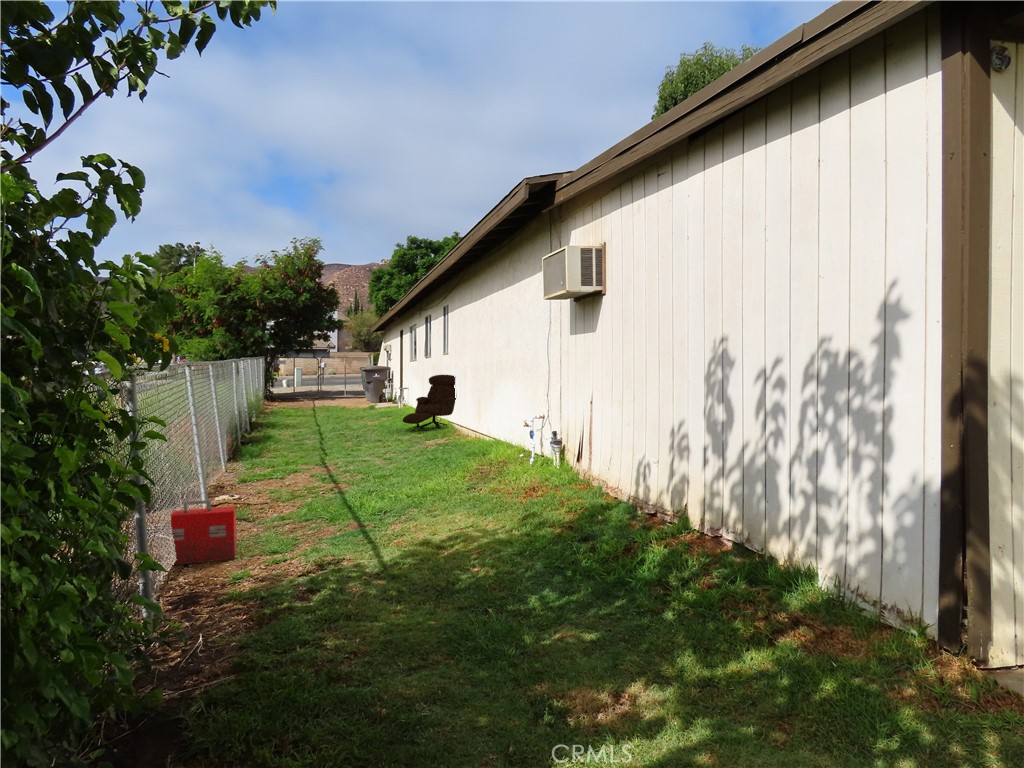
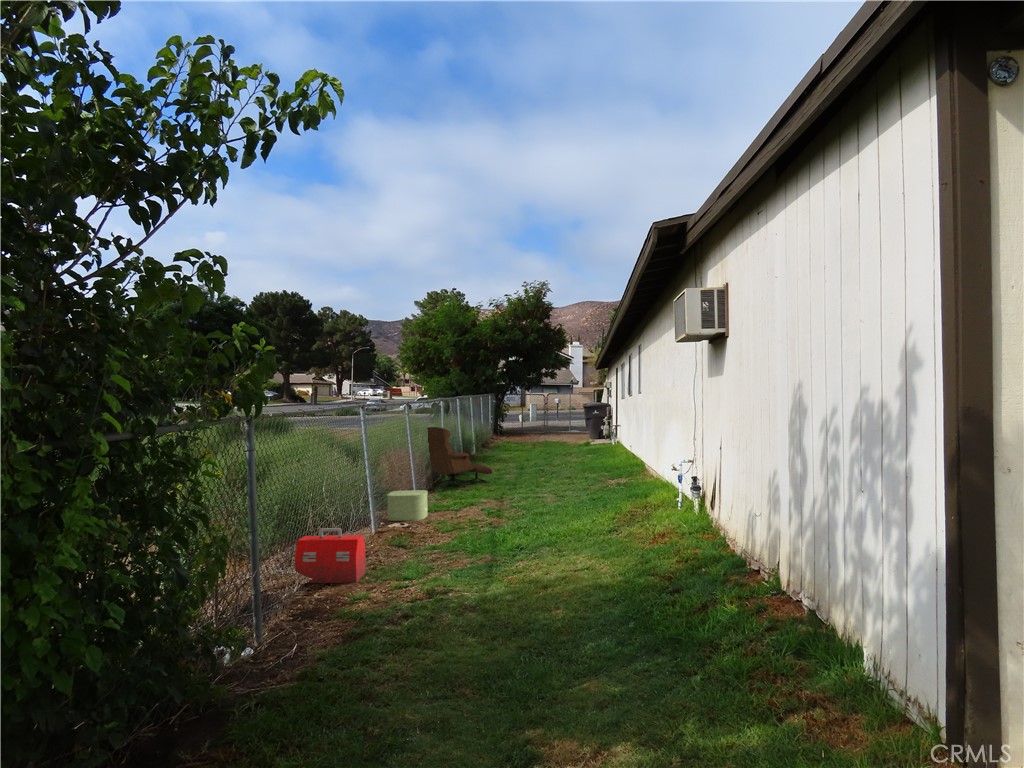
lounge chair: present [403,375,456,431] -> present [427,427,492,488]
storage box: none [213,458,259,492] -> present [387,490,428,521]

